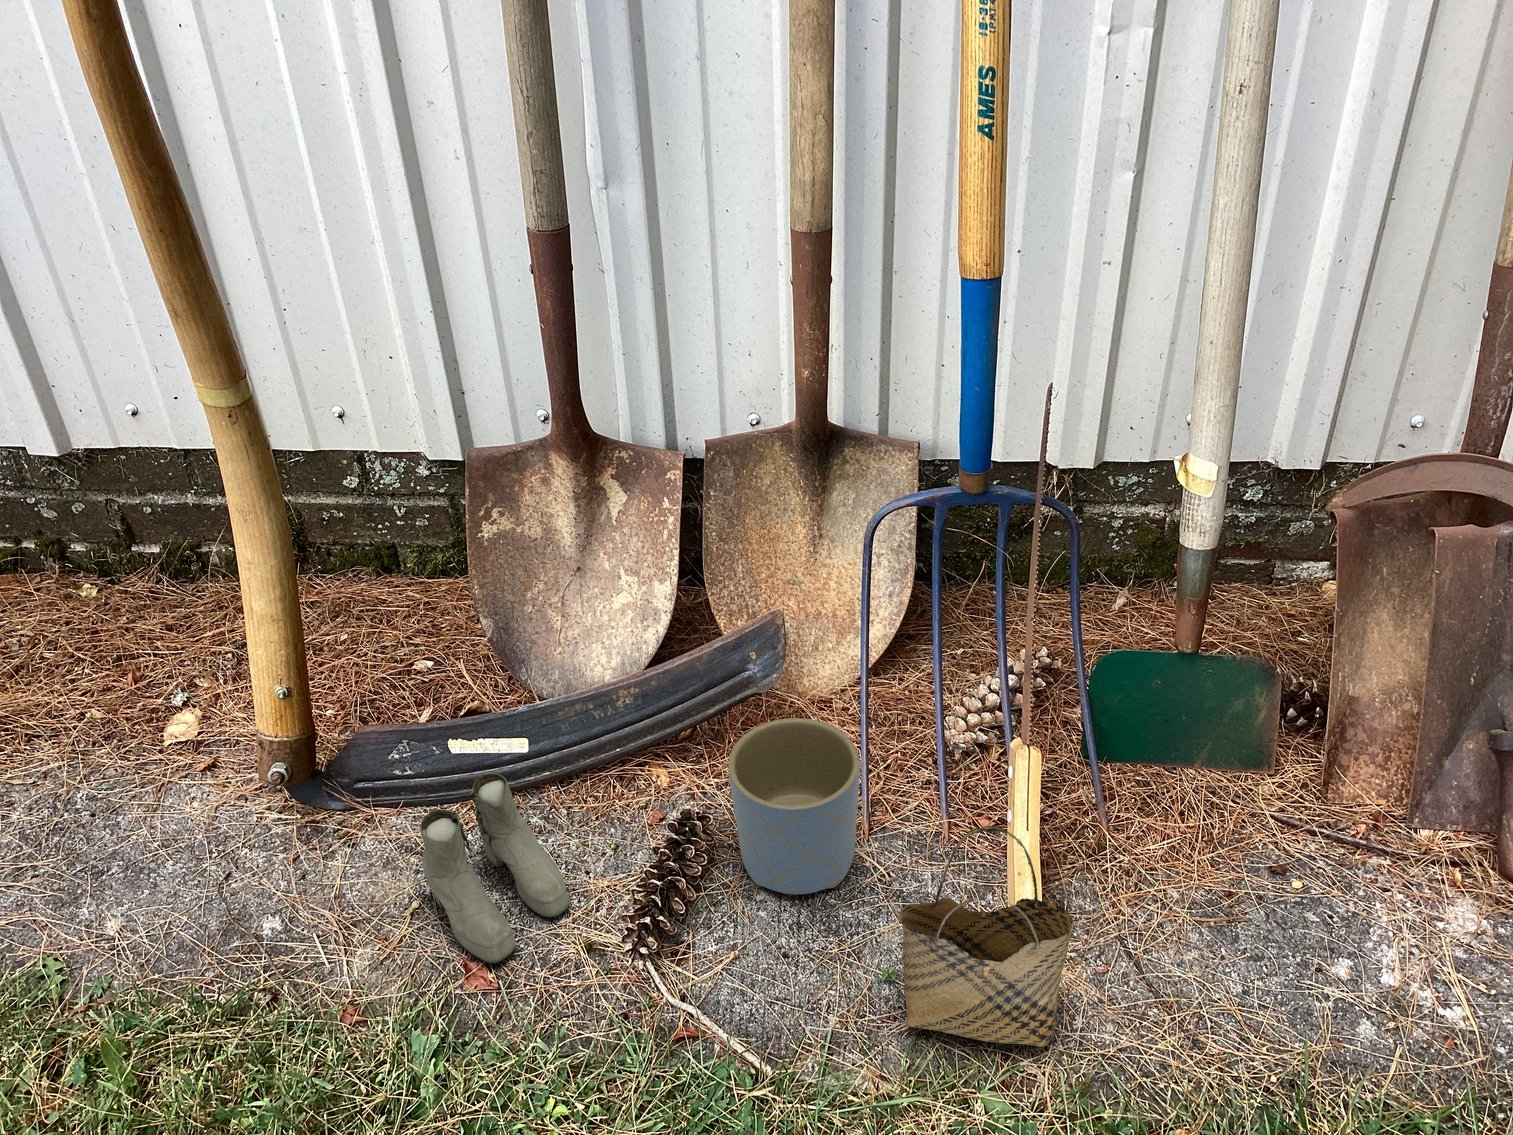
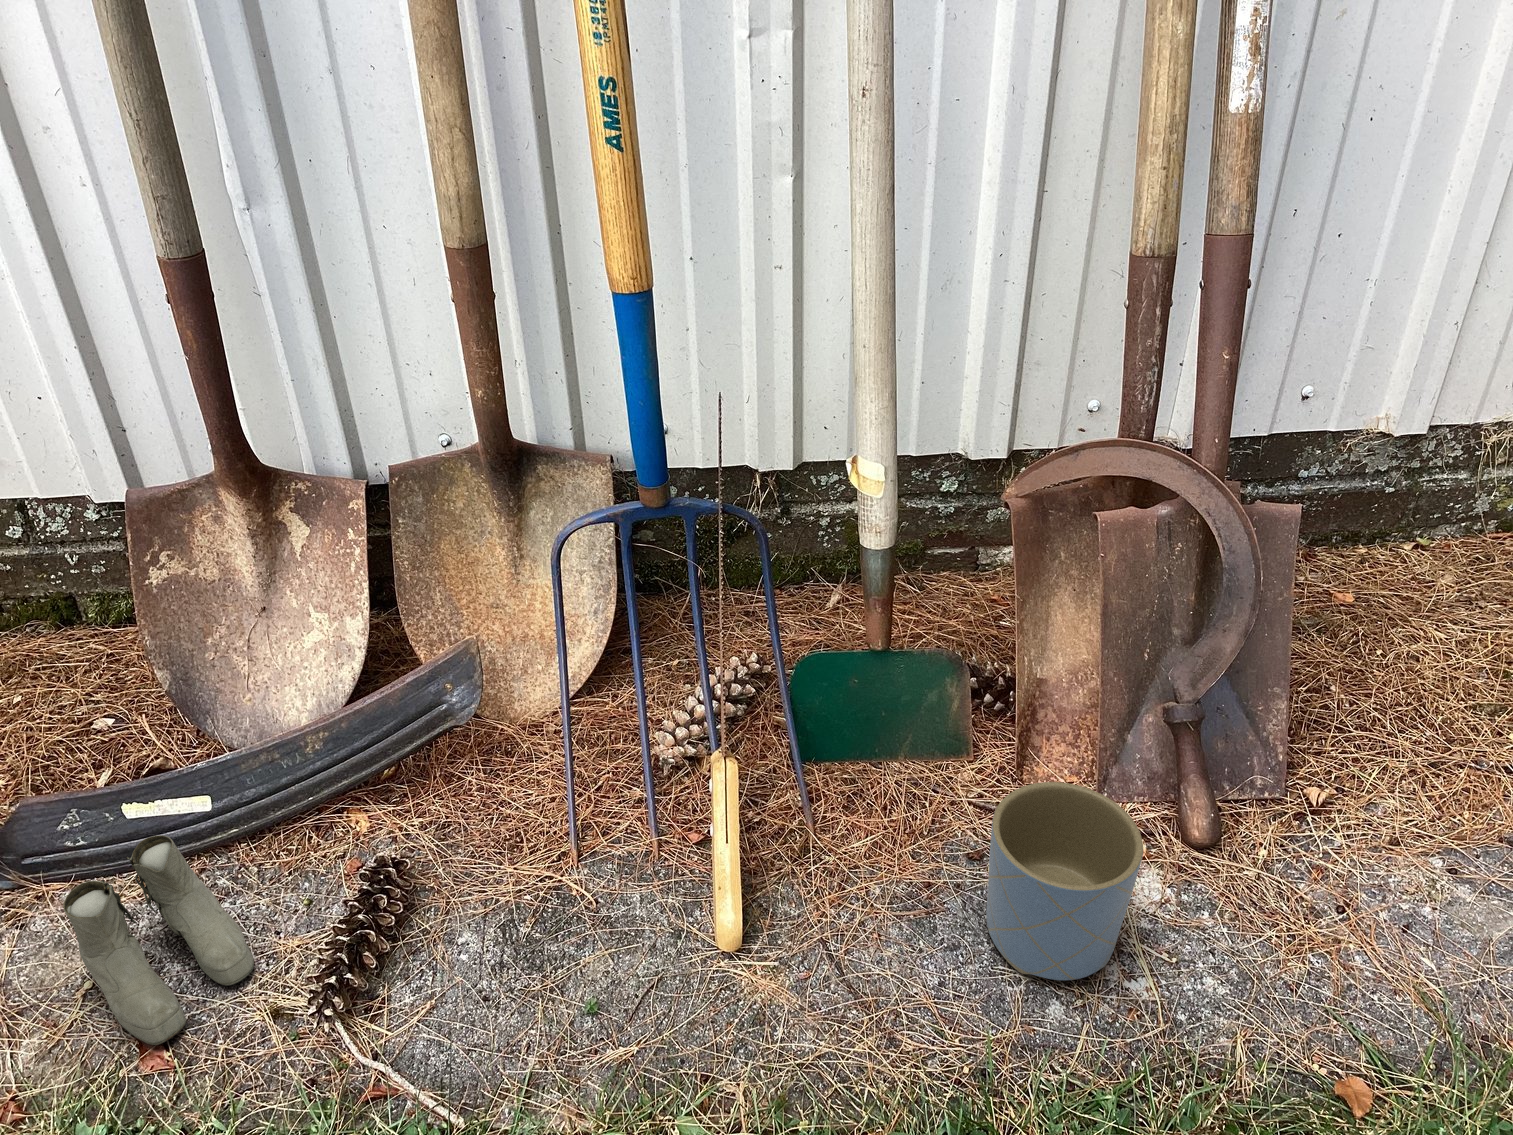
planter: present [728,718,860,894] -> present [986,782,1143,980]
woven basket: present [899,826,1074,1047] -> none [579,843,758,1066]

